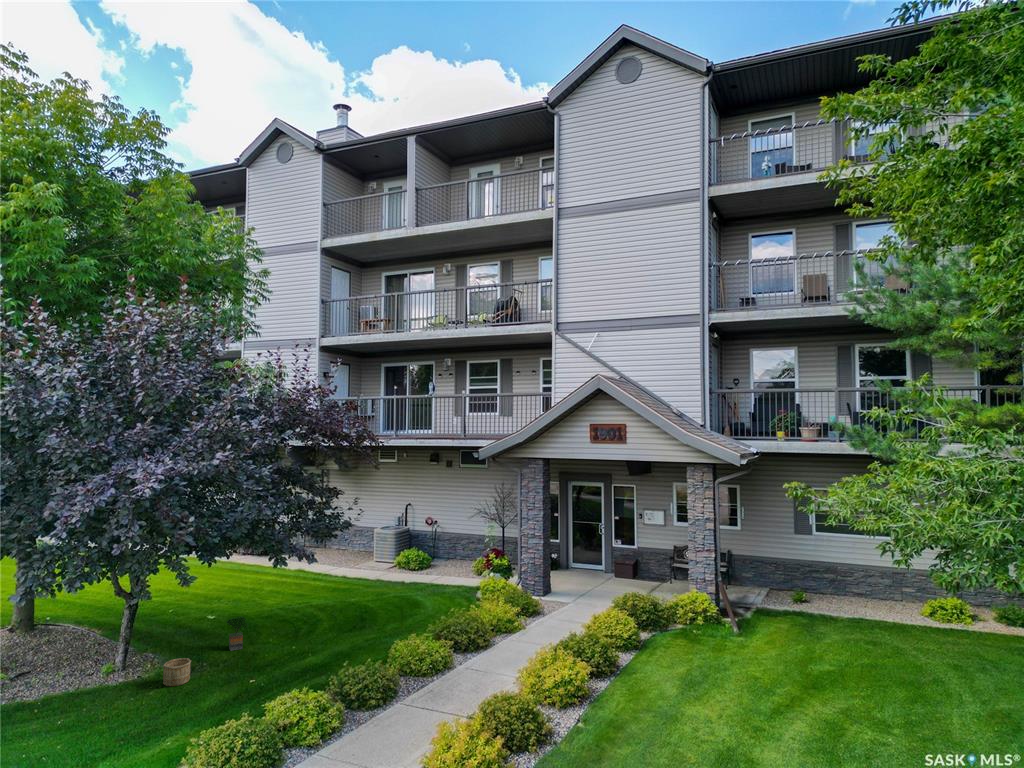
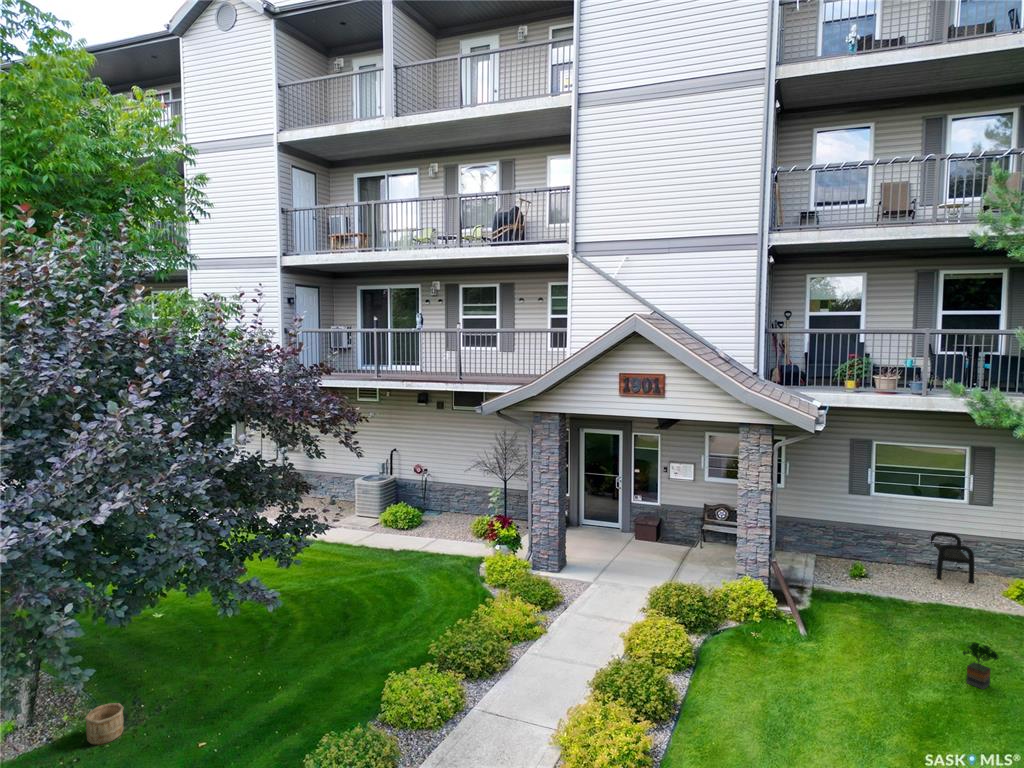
bench: none [865,565,901,607] -> present [928,532,974,583]
potted tree: present [227,616,248,651] -> present [963,642,999,689]

